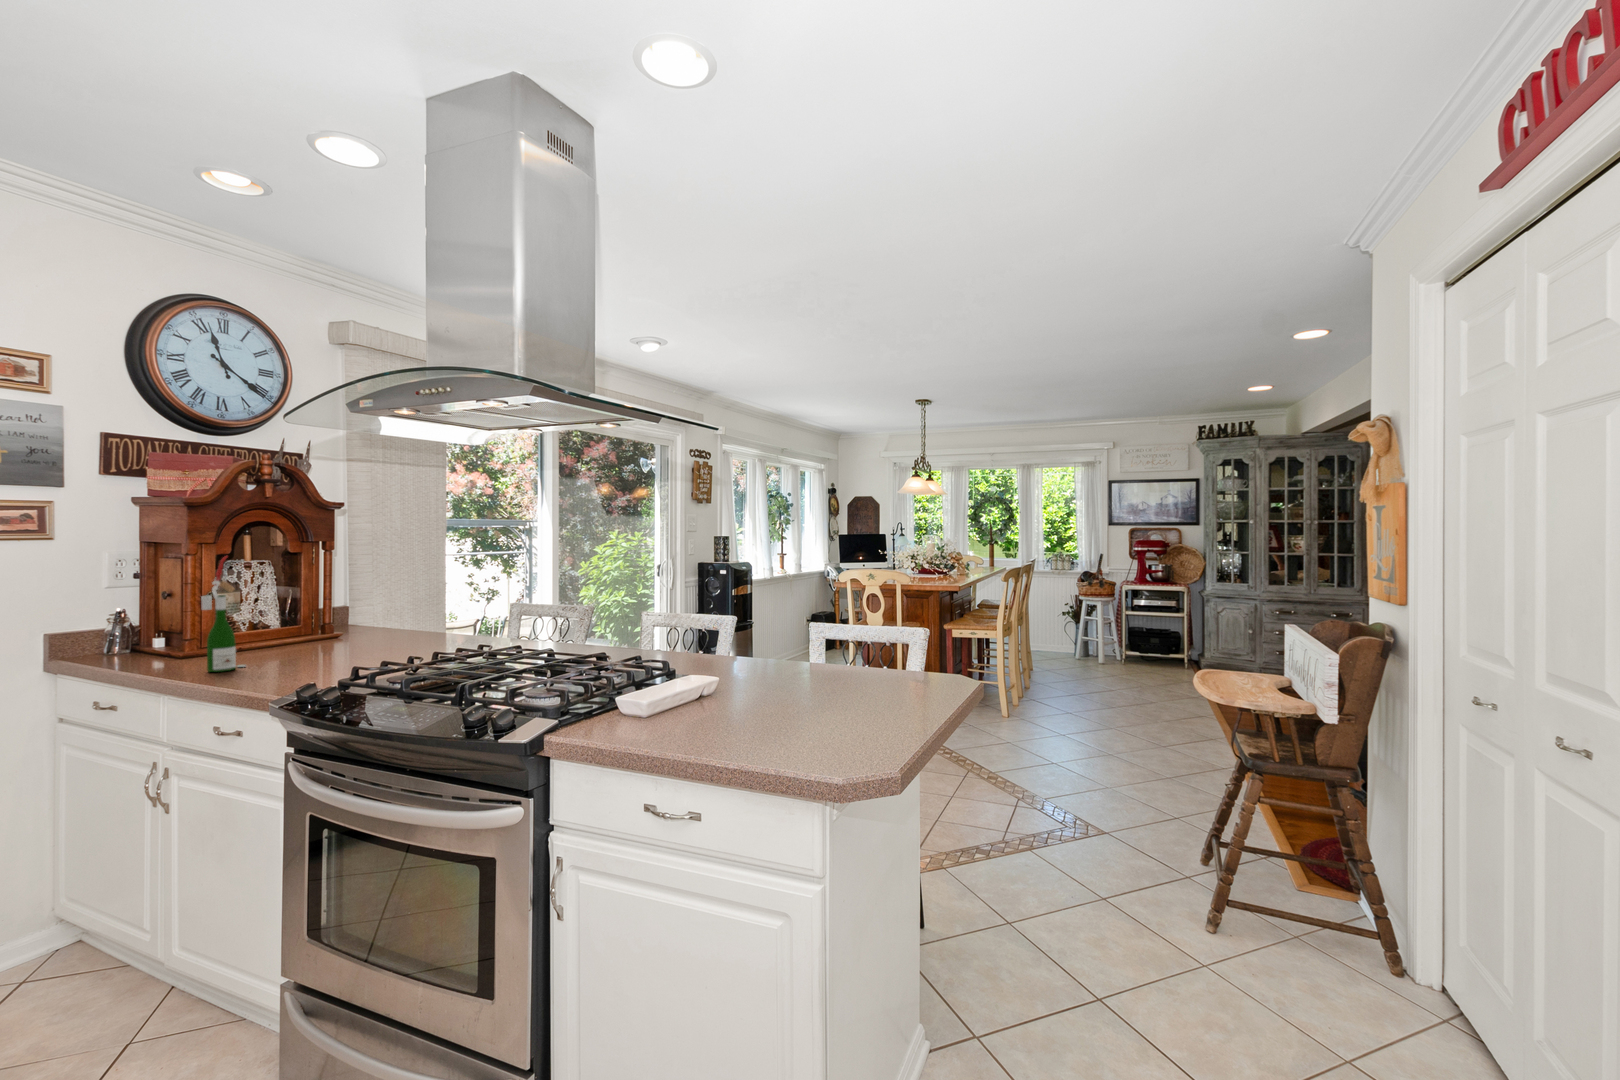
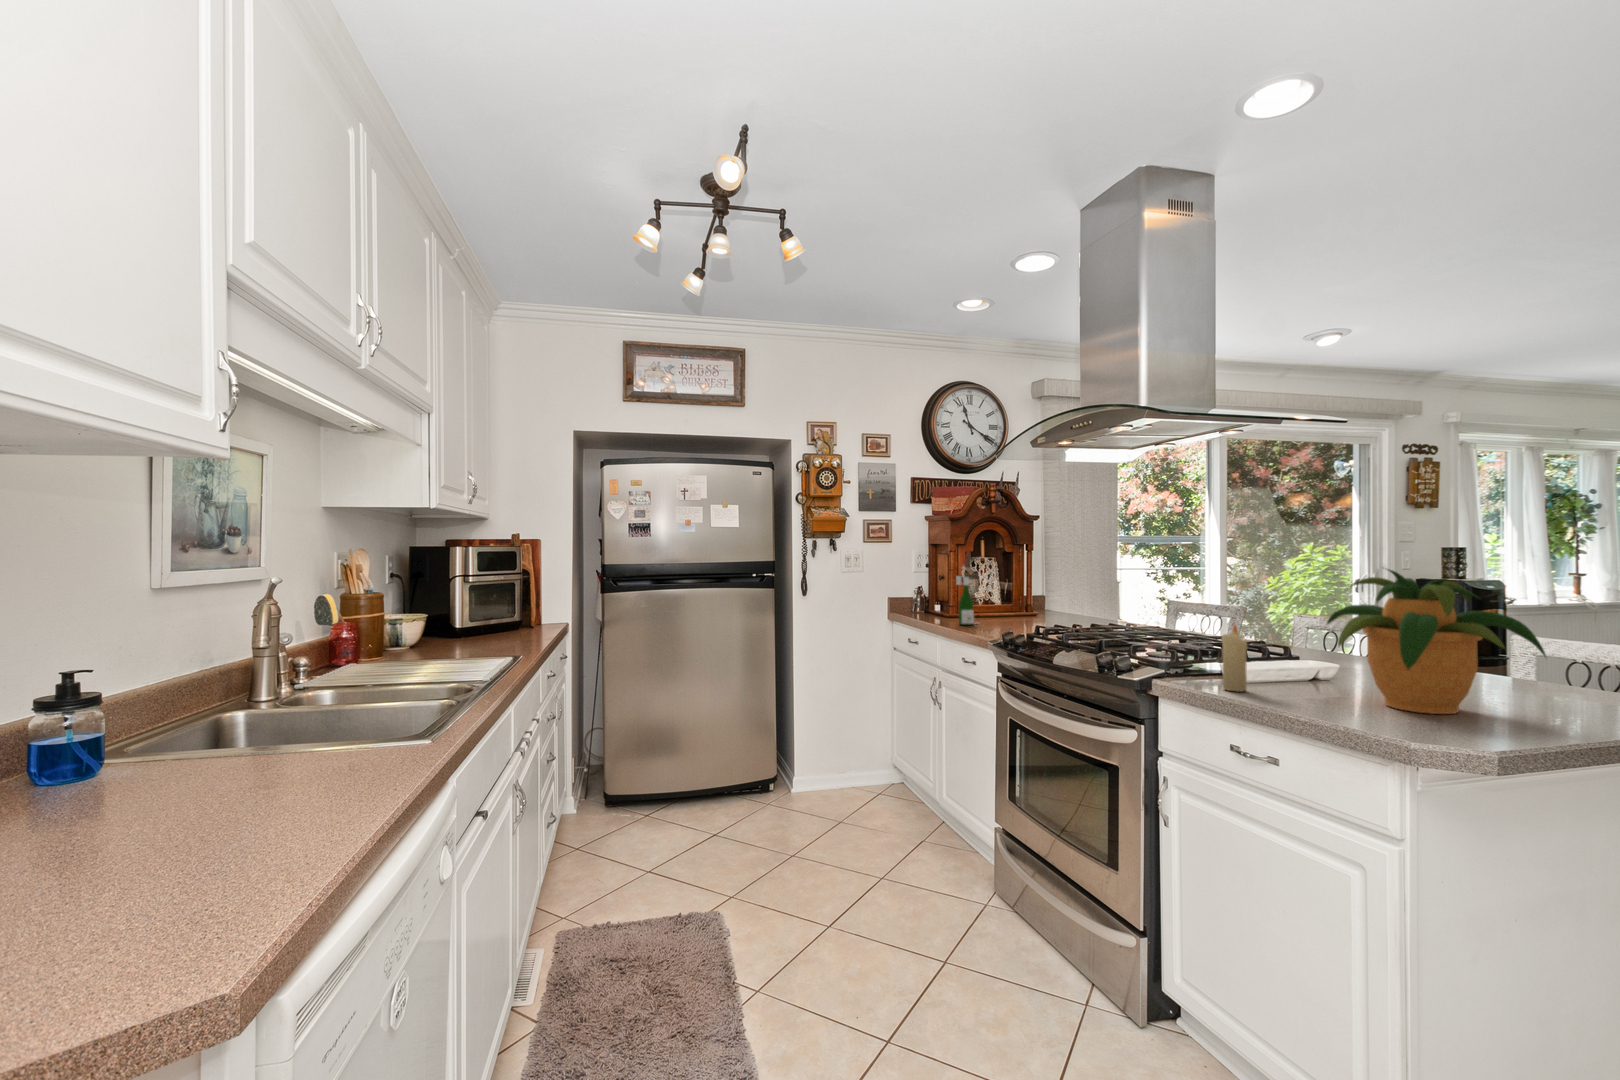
potted plant: none [724,579,895,728] -> present [1327,569,1546,714]
candle: none [631,652,659,737] -> present [1222,625,1247,692]

